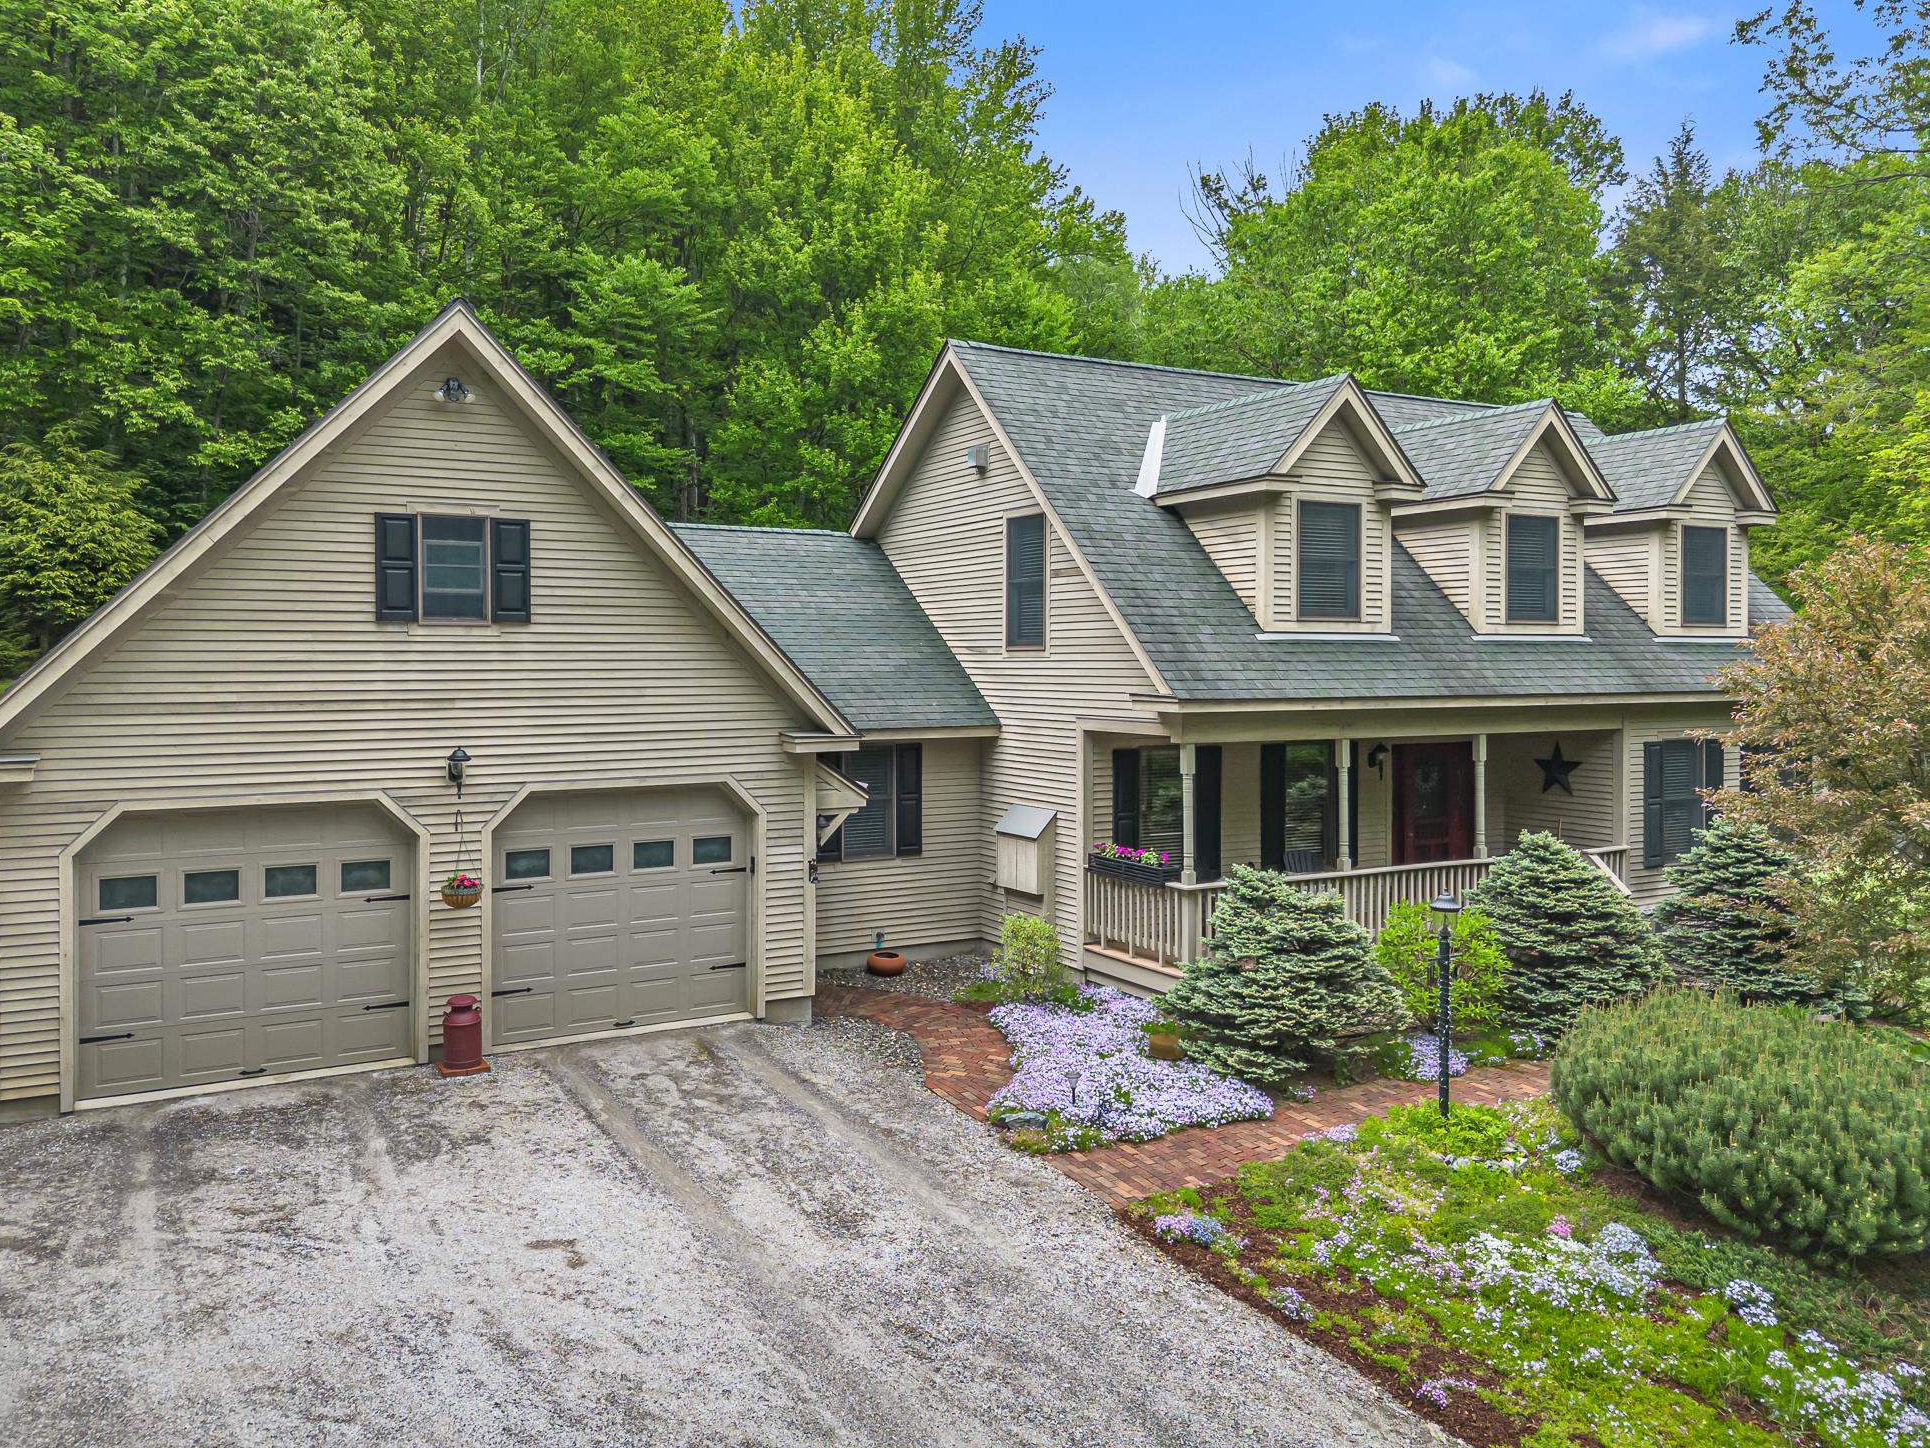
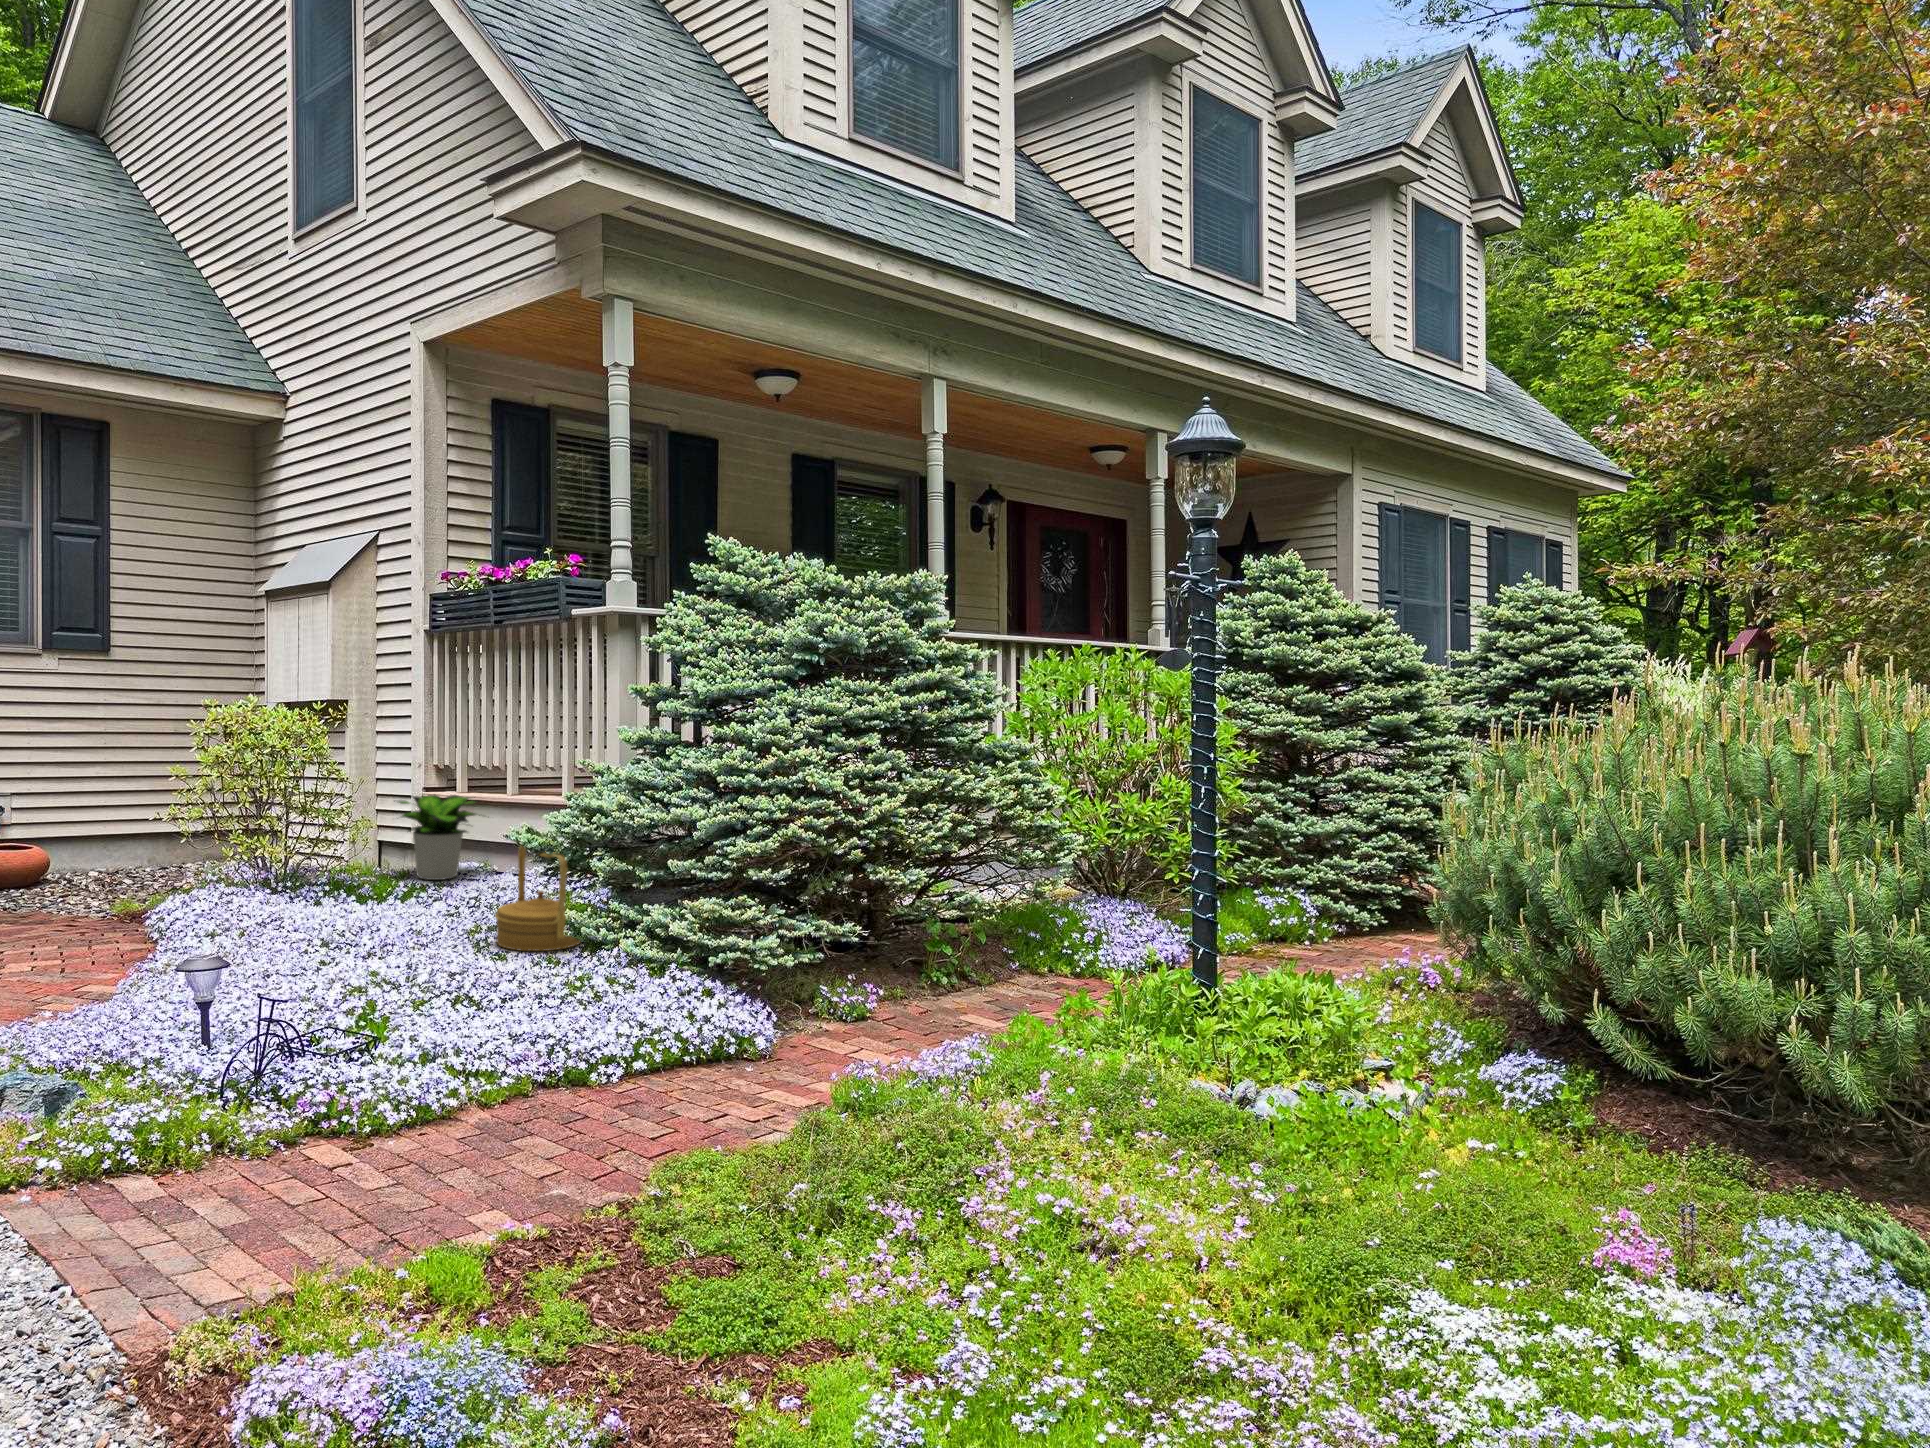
potted plant: none [1086,967,1131,1009] -> present [398,795,480,880]

